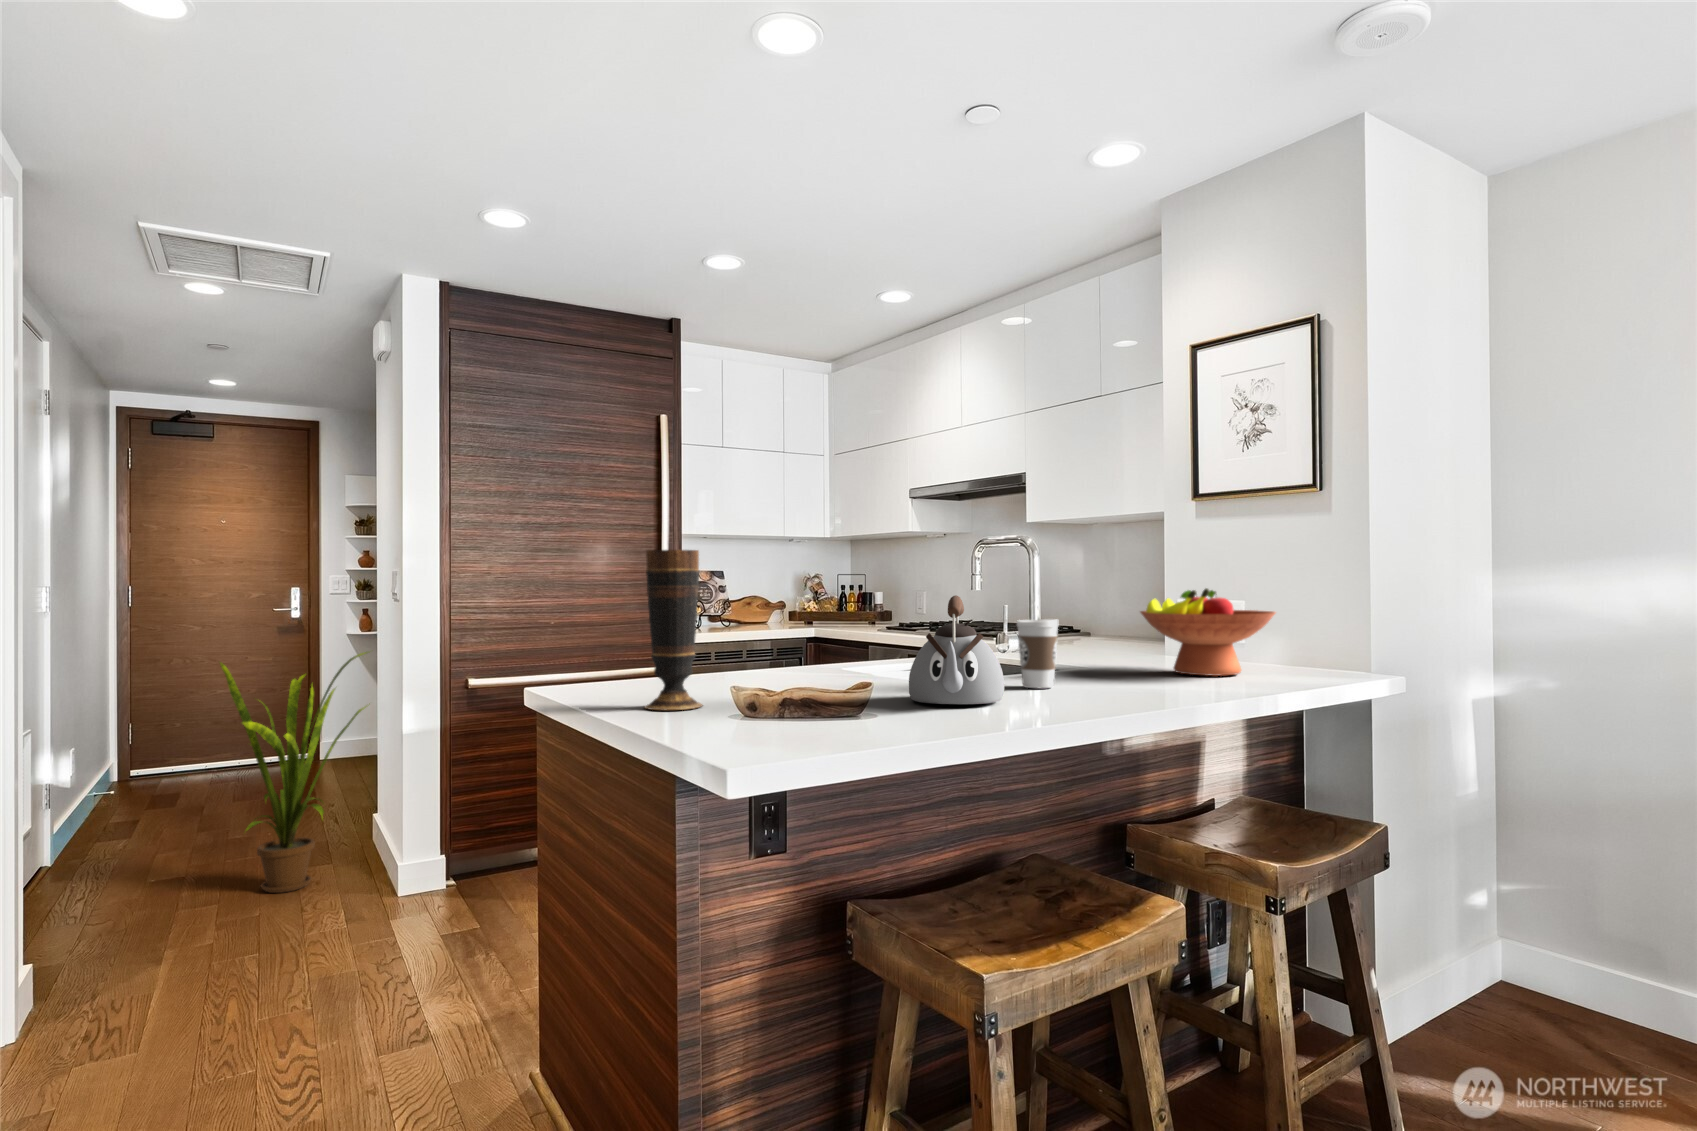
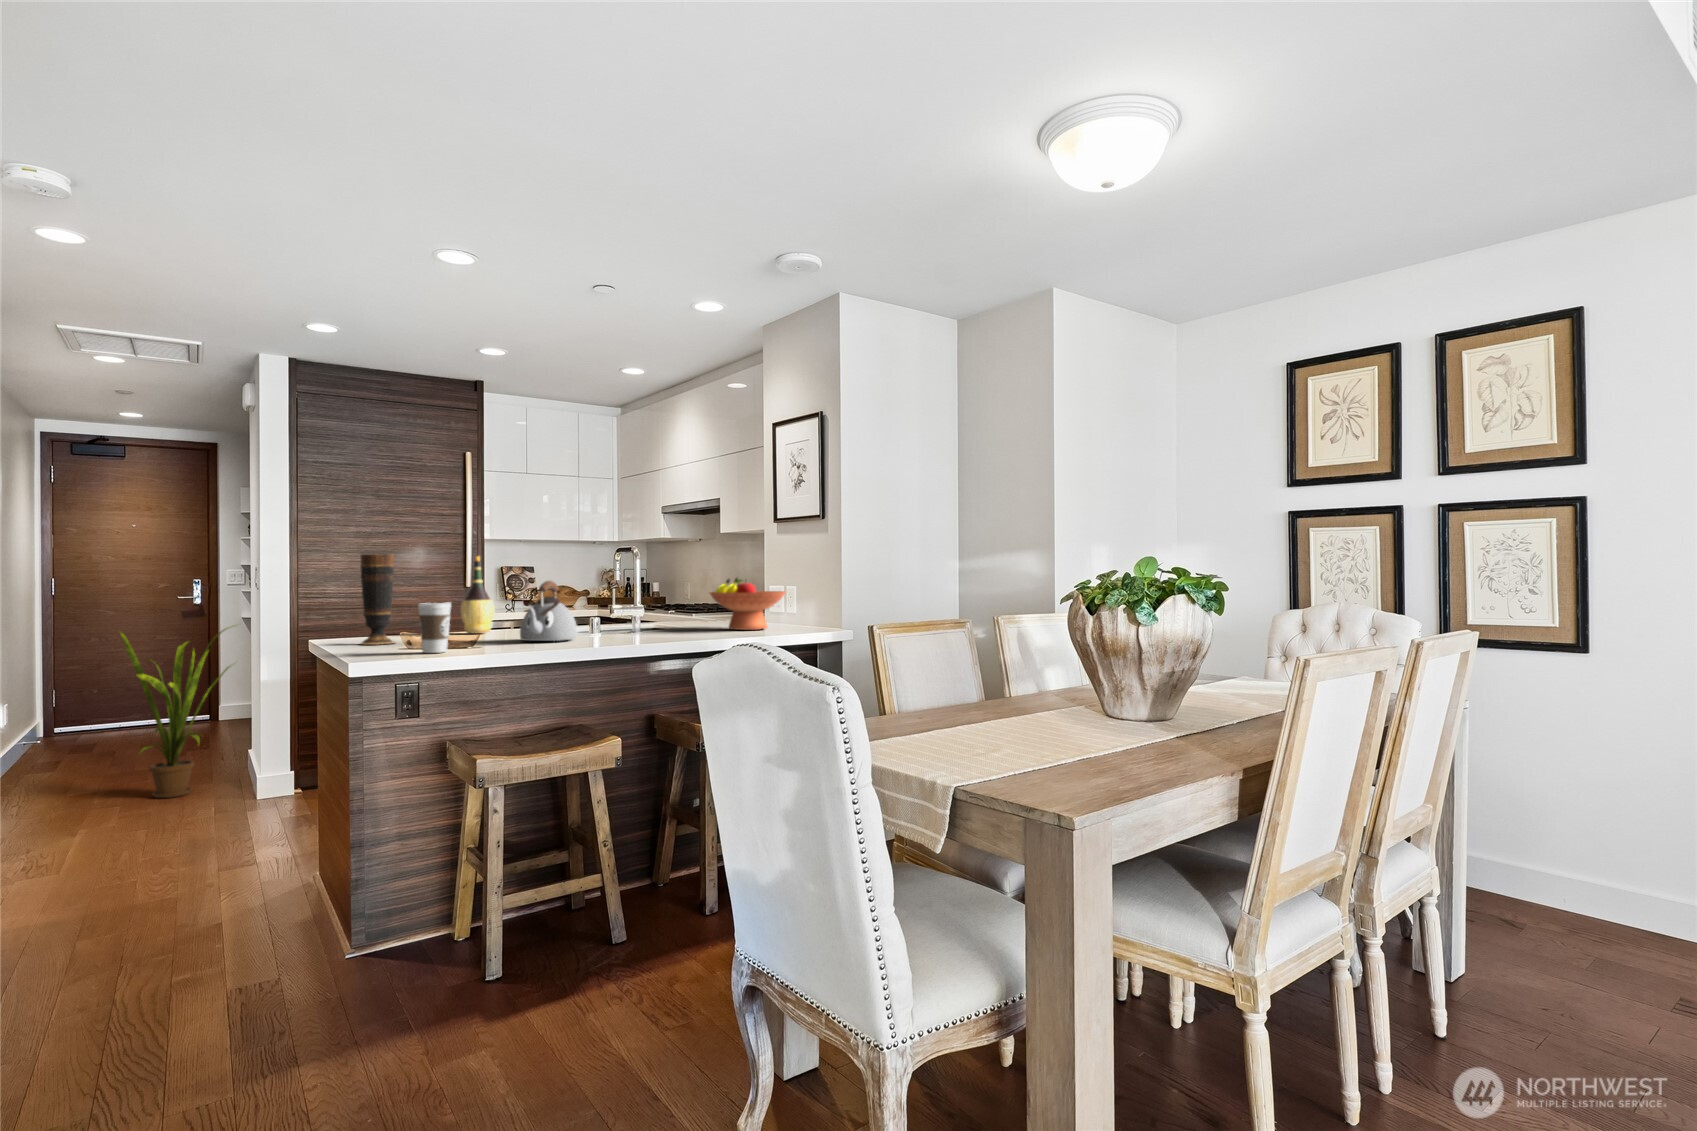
wine bottle: none [760,554,811,680] -> present [461,556,494,633]
coffee cup: present [1017,619,1059,688] -> present [418,602,451,653]

